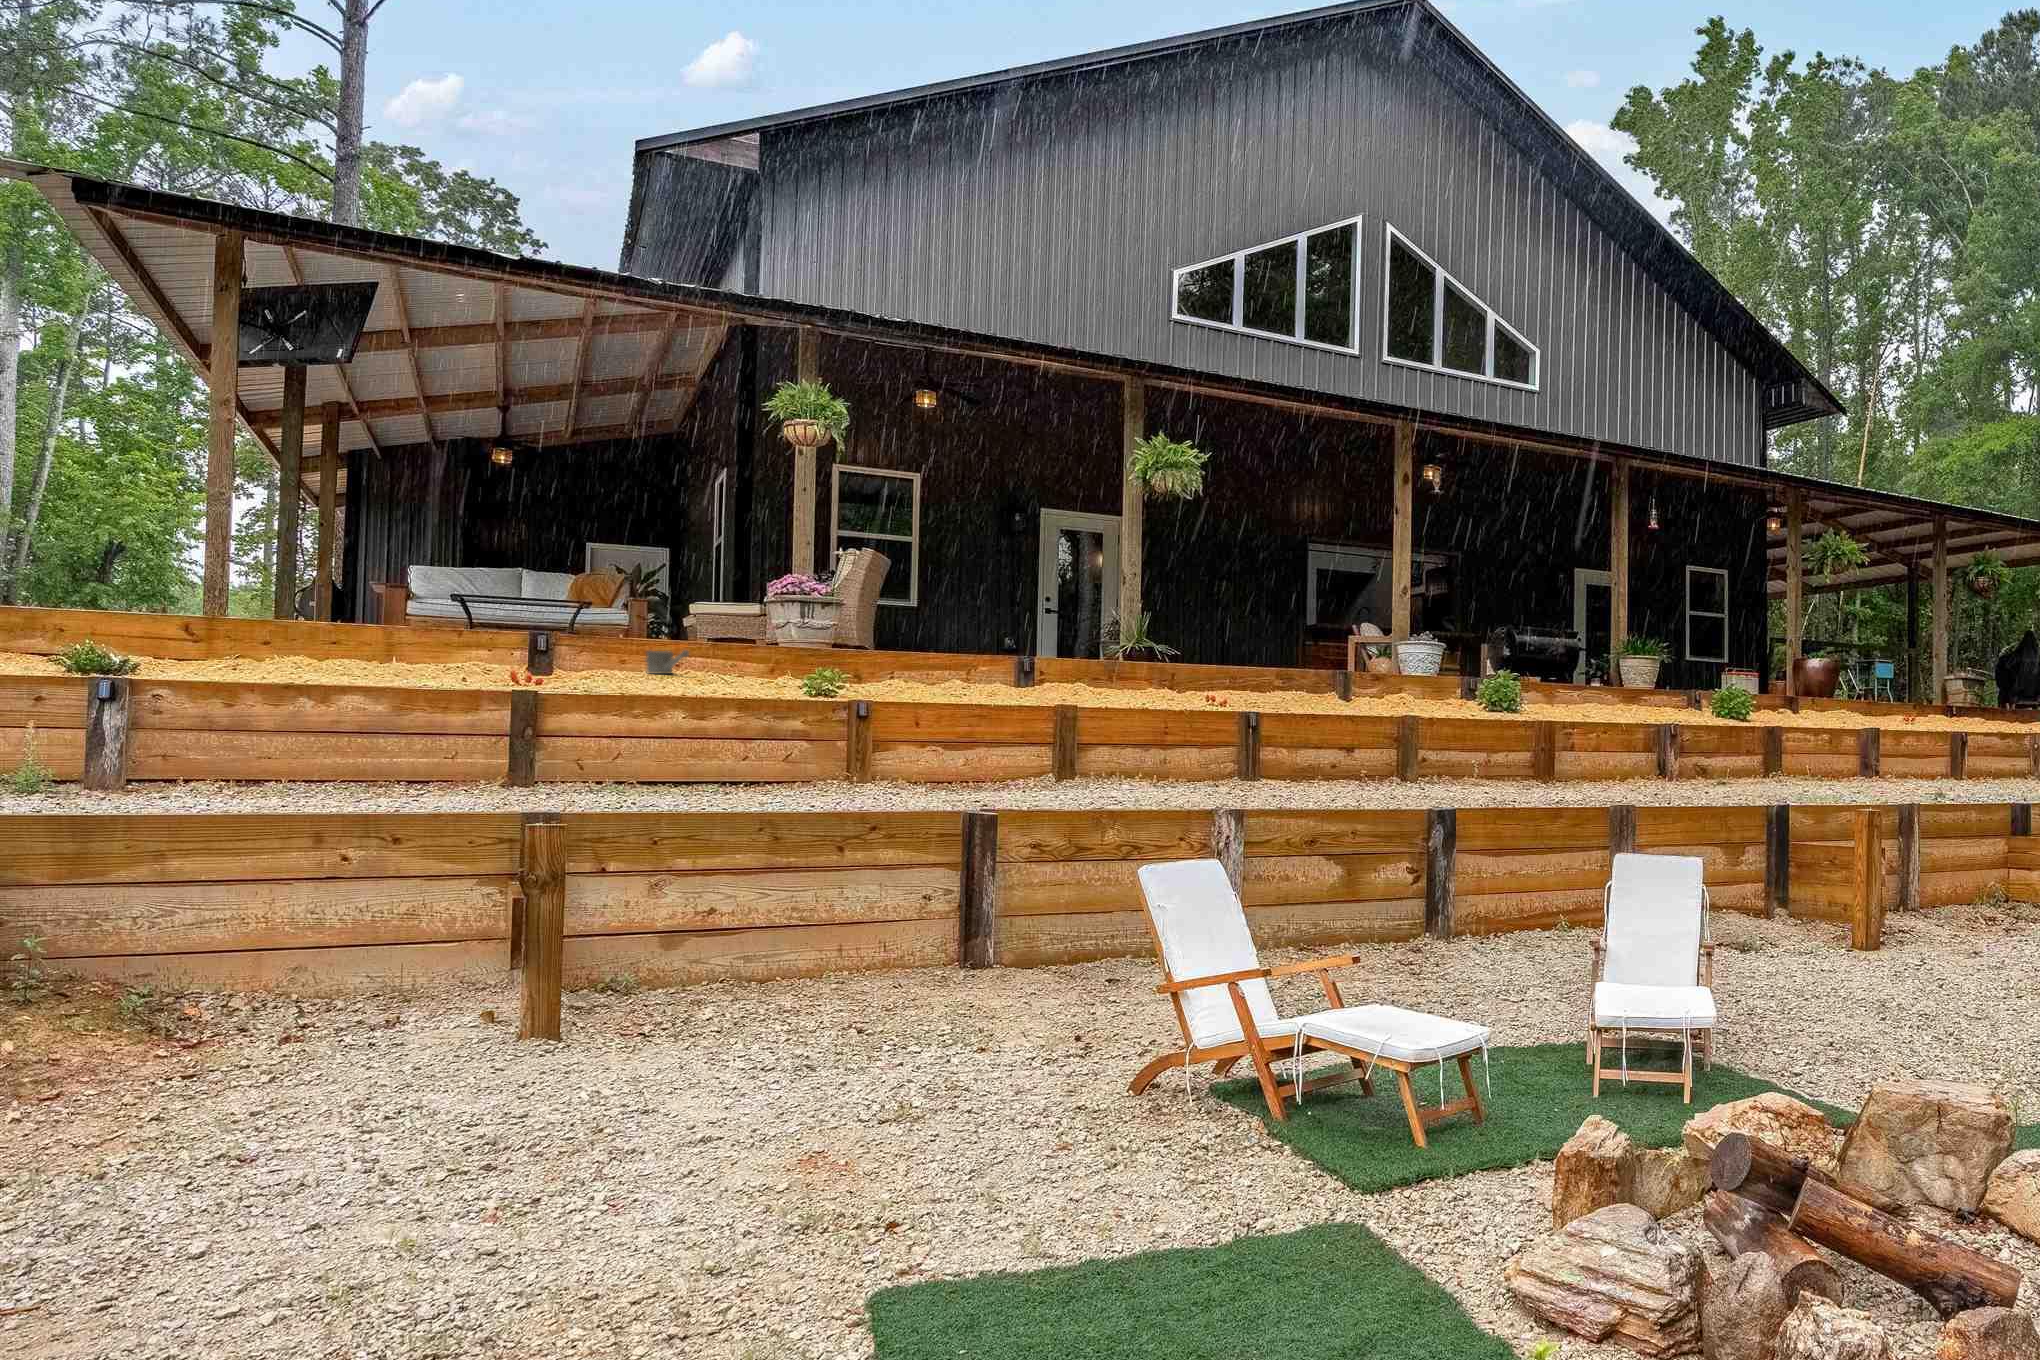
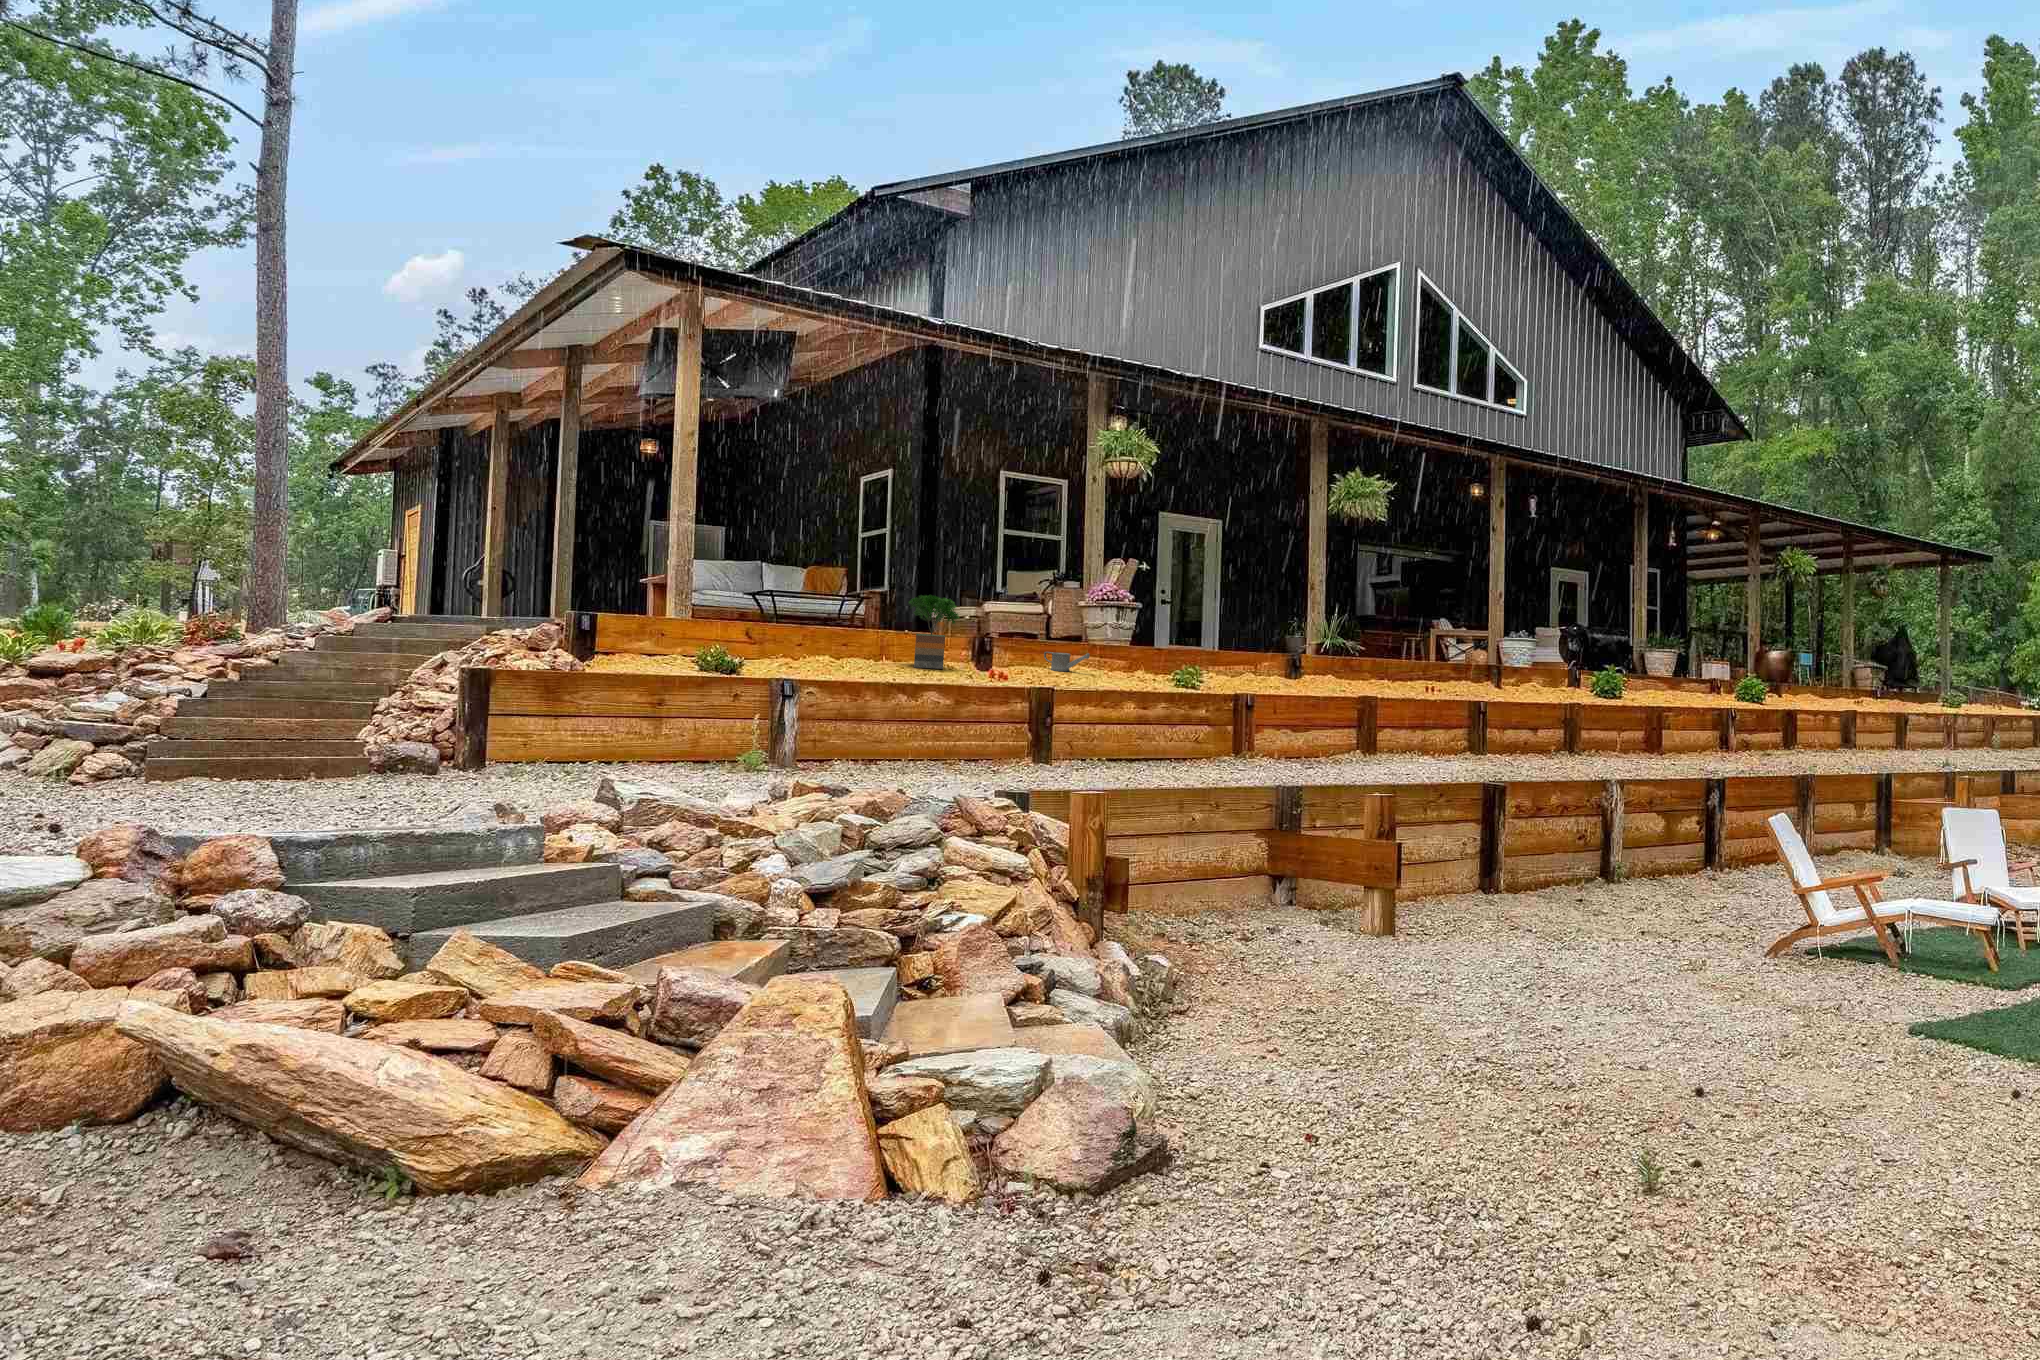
potted tree: none [414,573,490,668] -> present [909,595,959,669]

